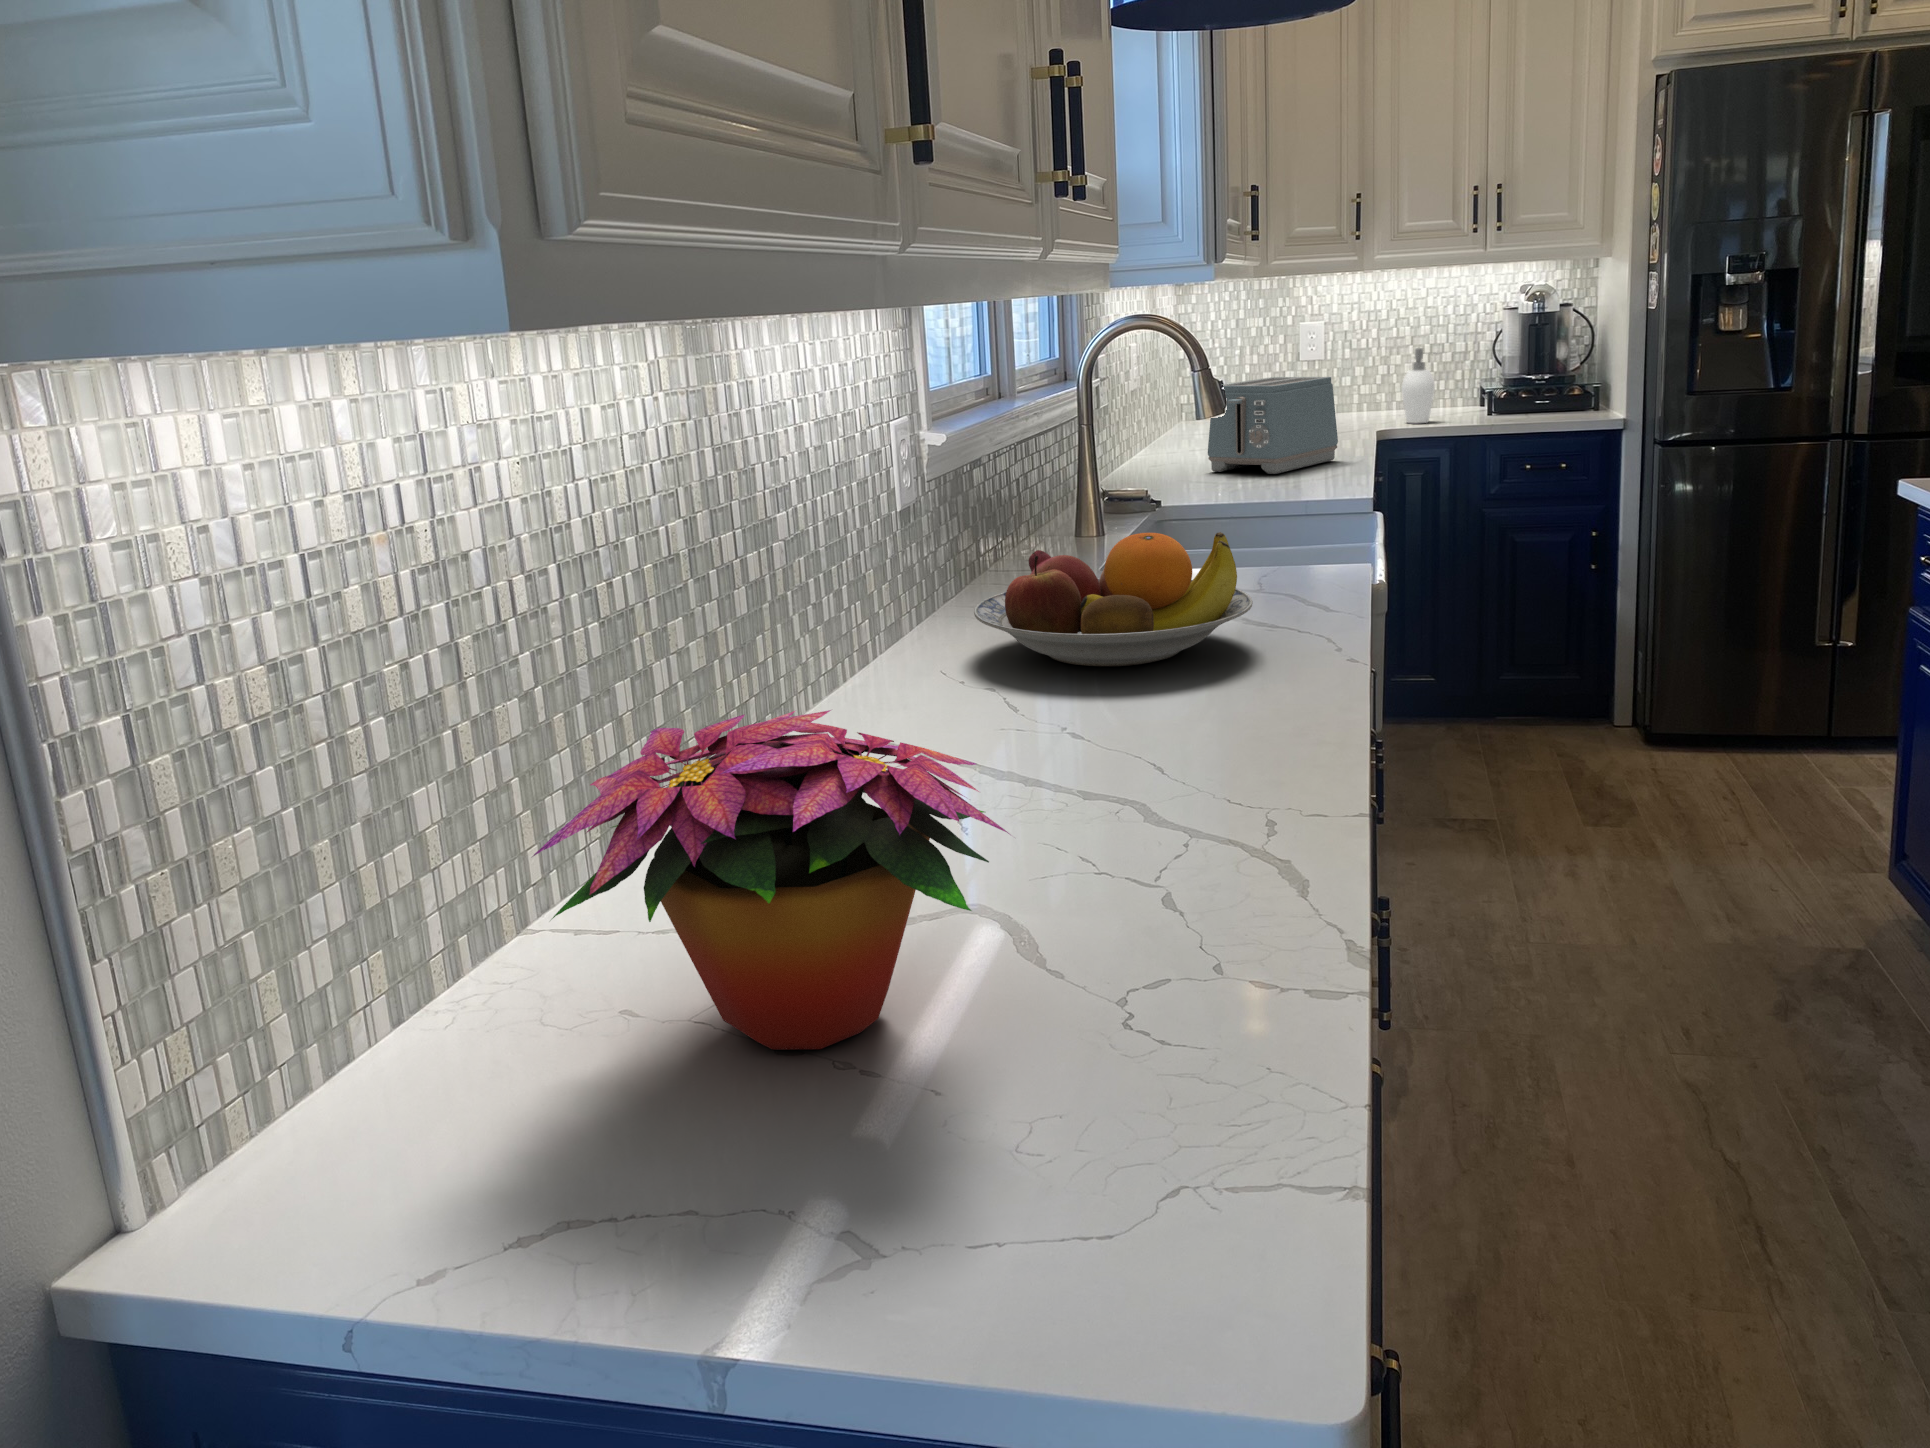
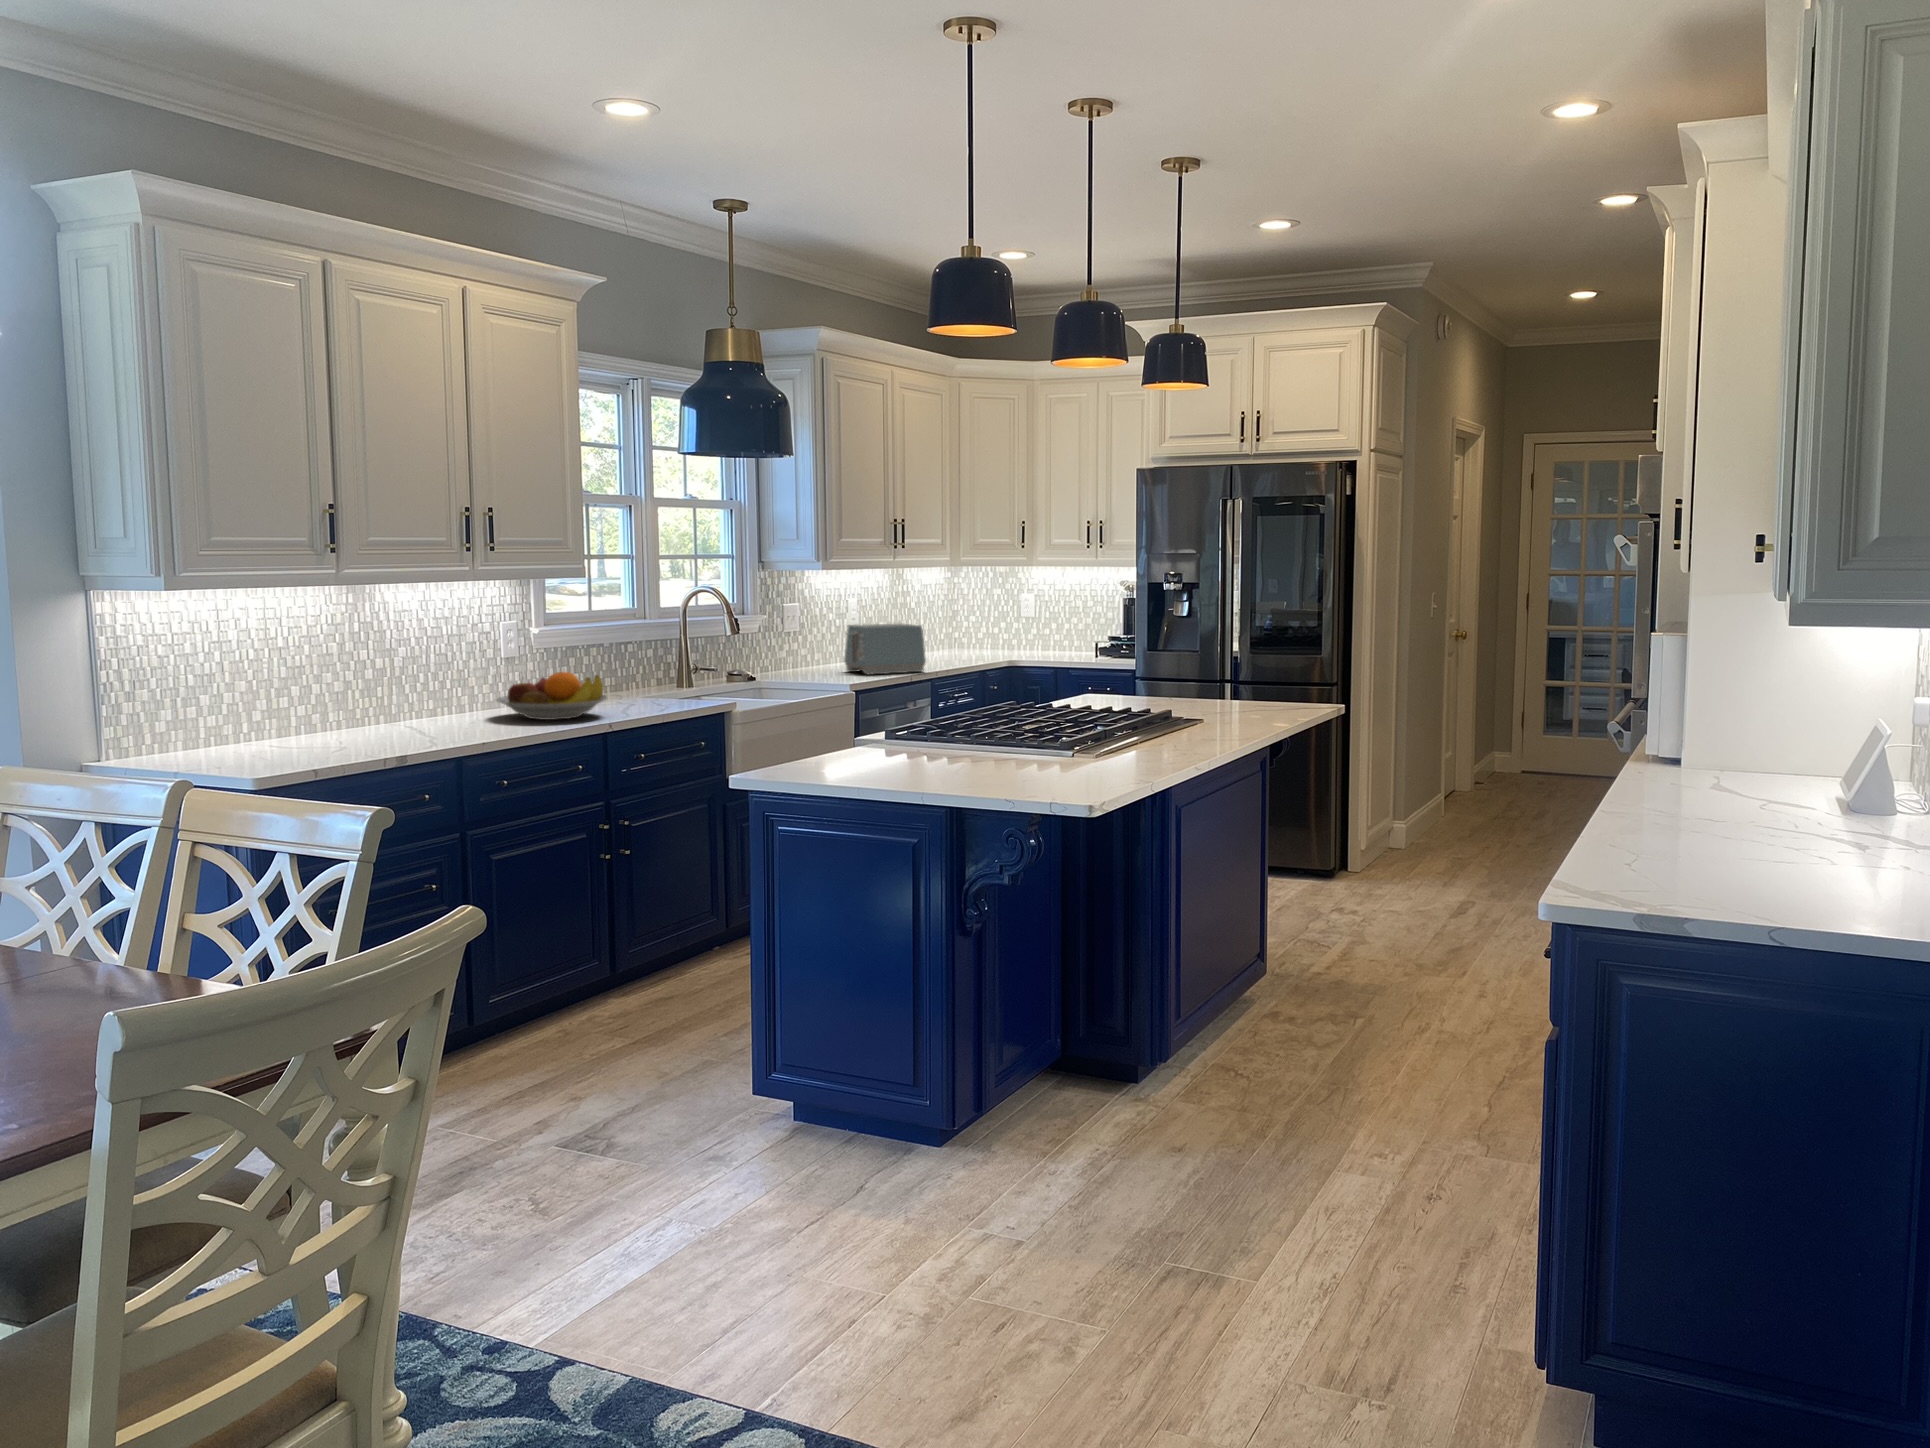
soap dispenser: present [1402,348,1435,423] -> none [1050,615,1076,660]
flower arrangement: present [533,710,1009,1050] -> none [197,679,321,758]

